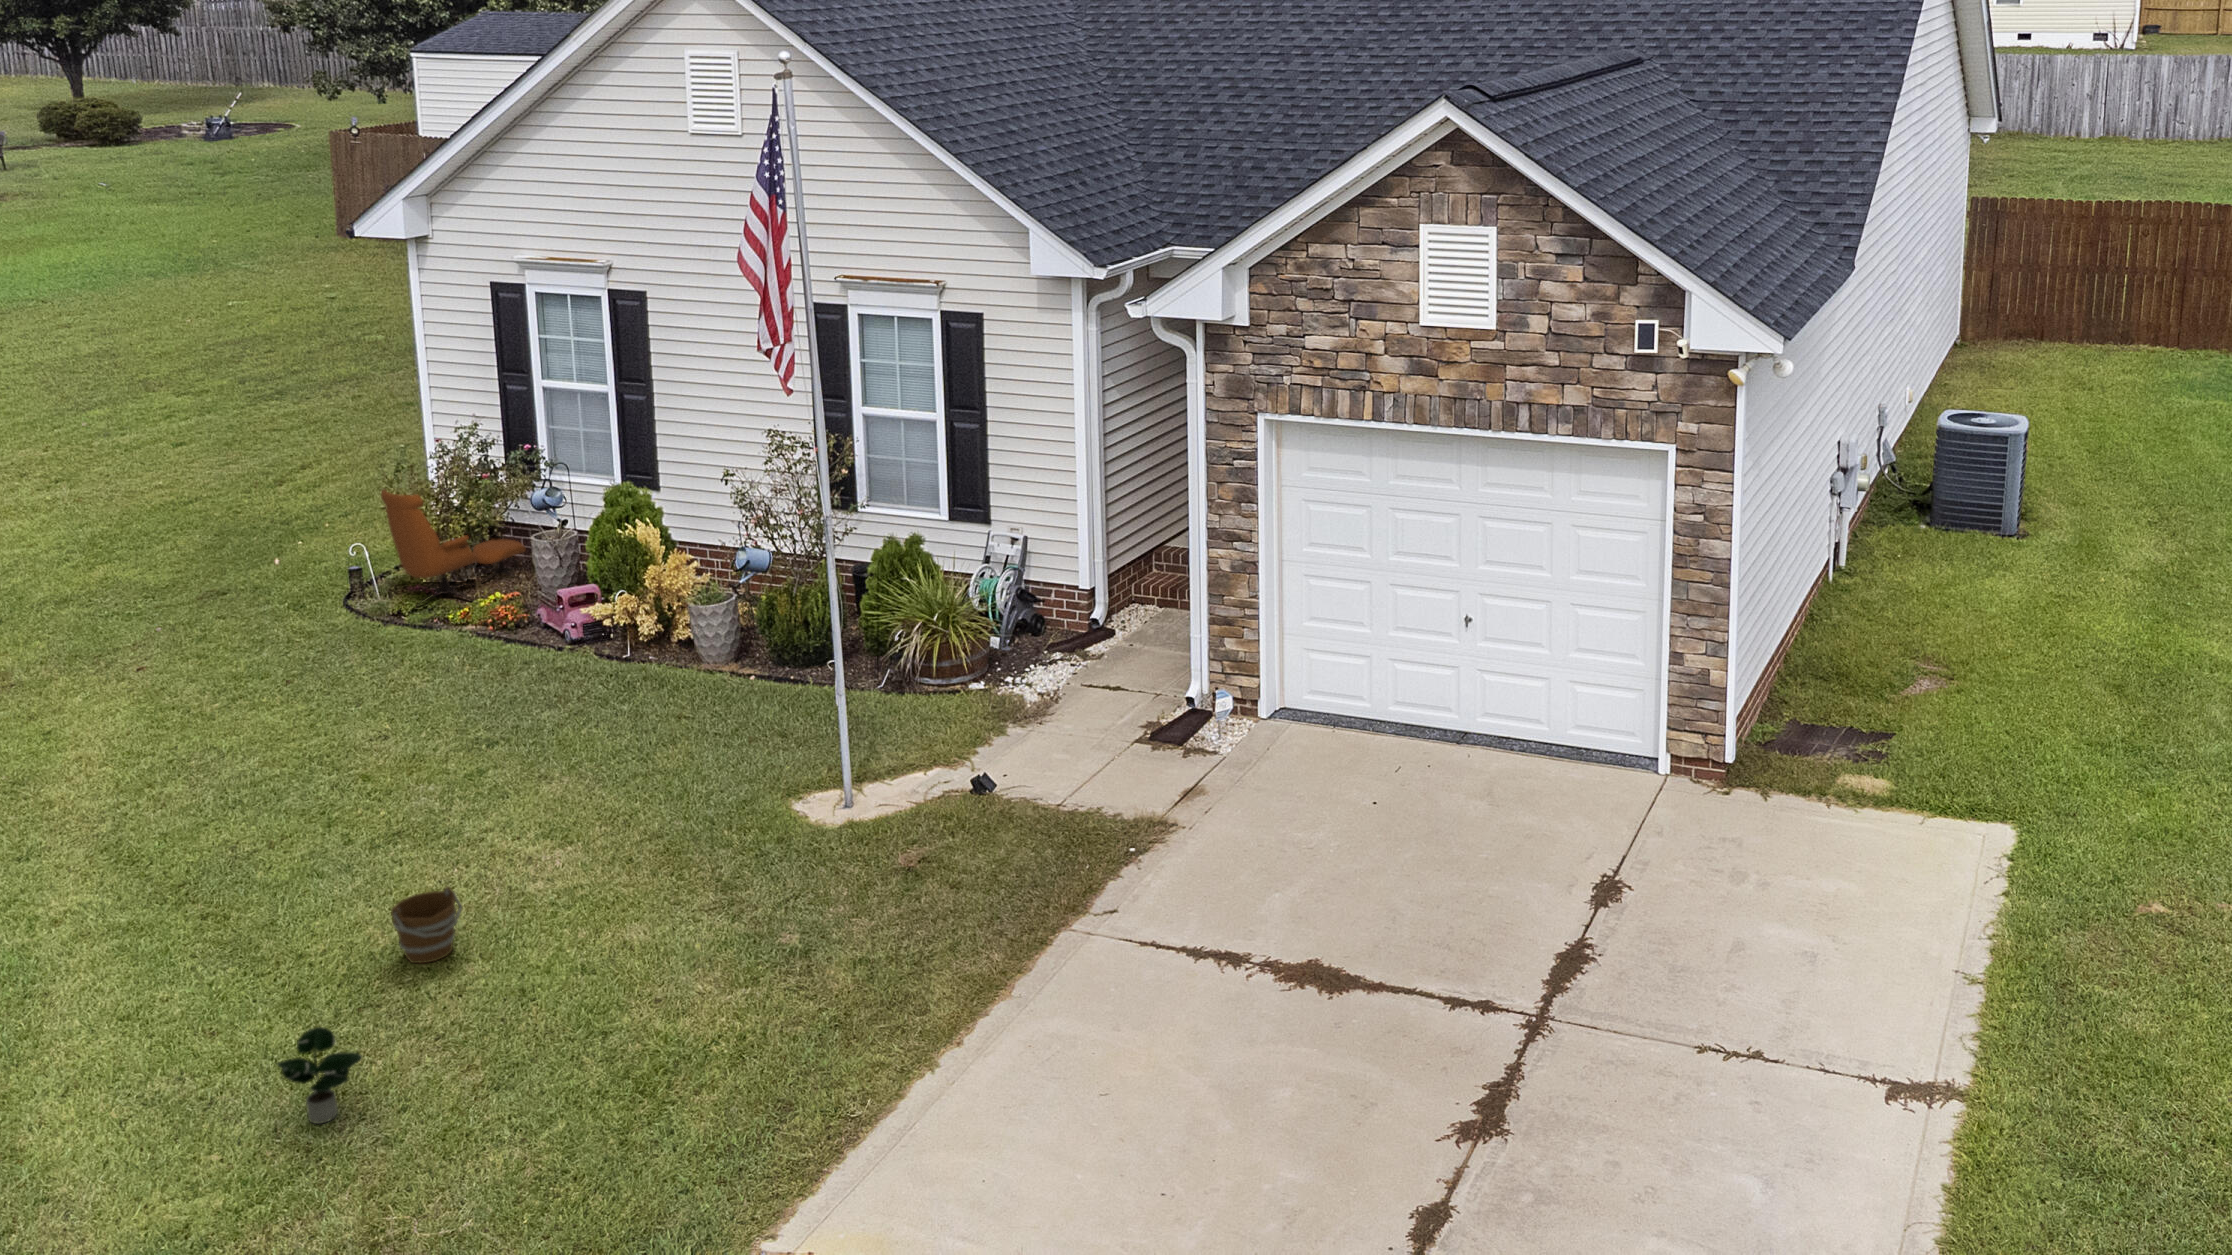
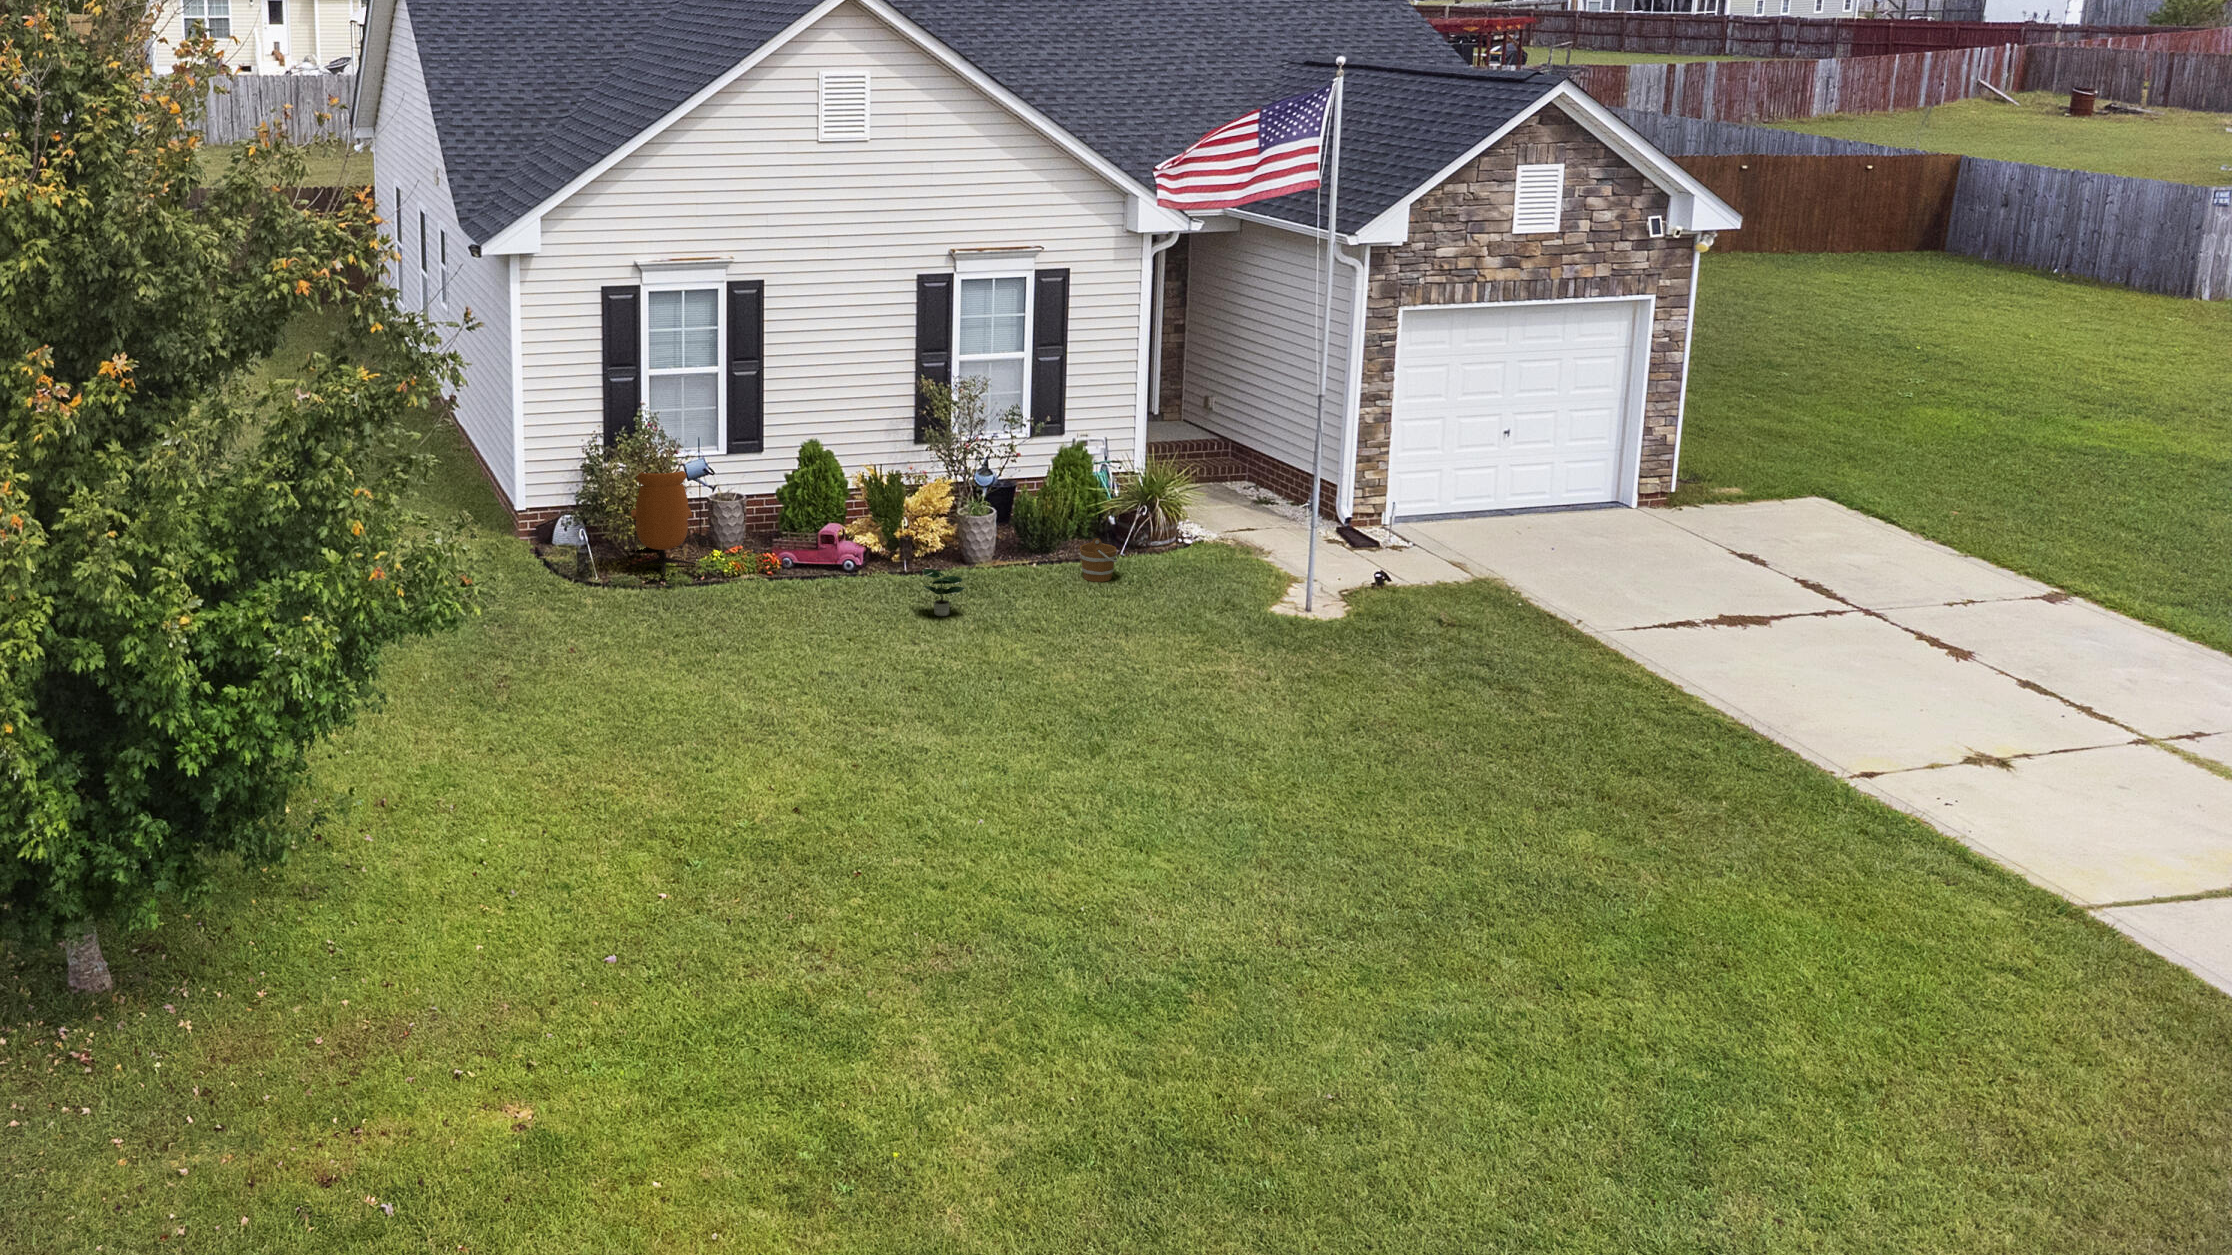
bucket: present [391,887,462,963] -> present [1080,538,1118,582]
potted plant: present [277,1027,362,1124] -> present [922,569,965,616]

